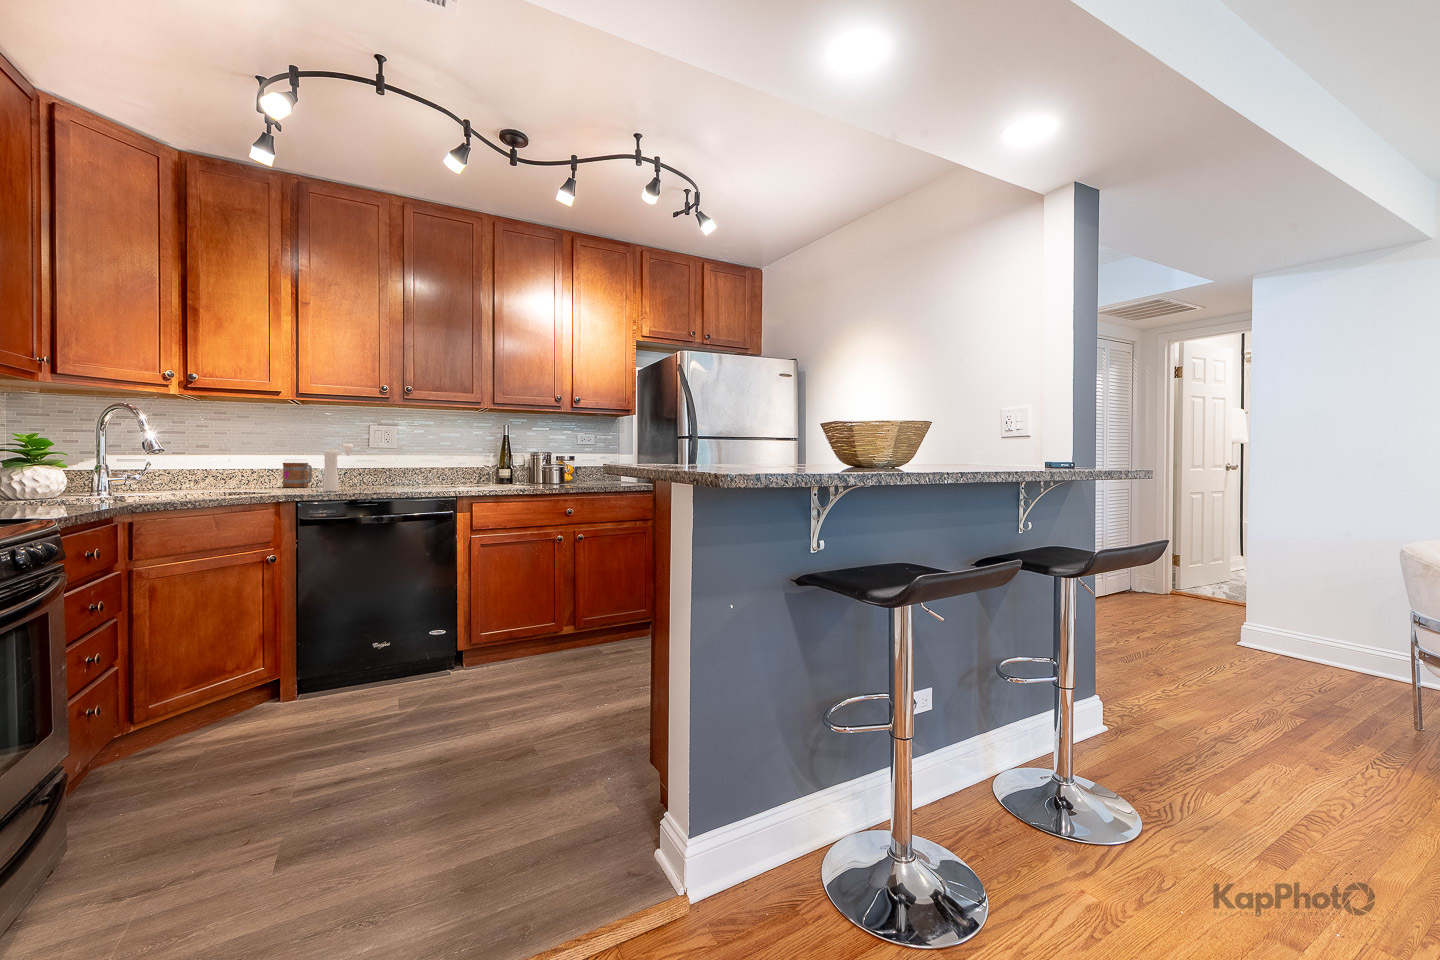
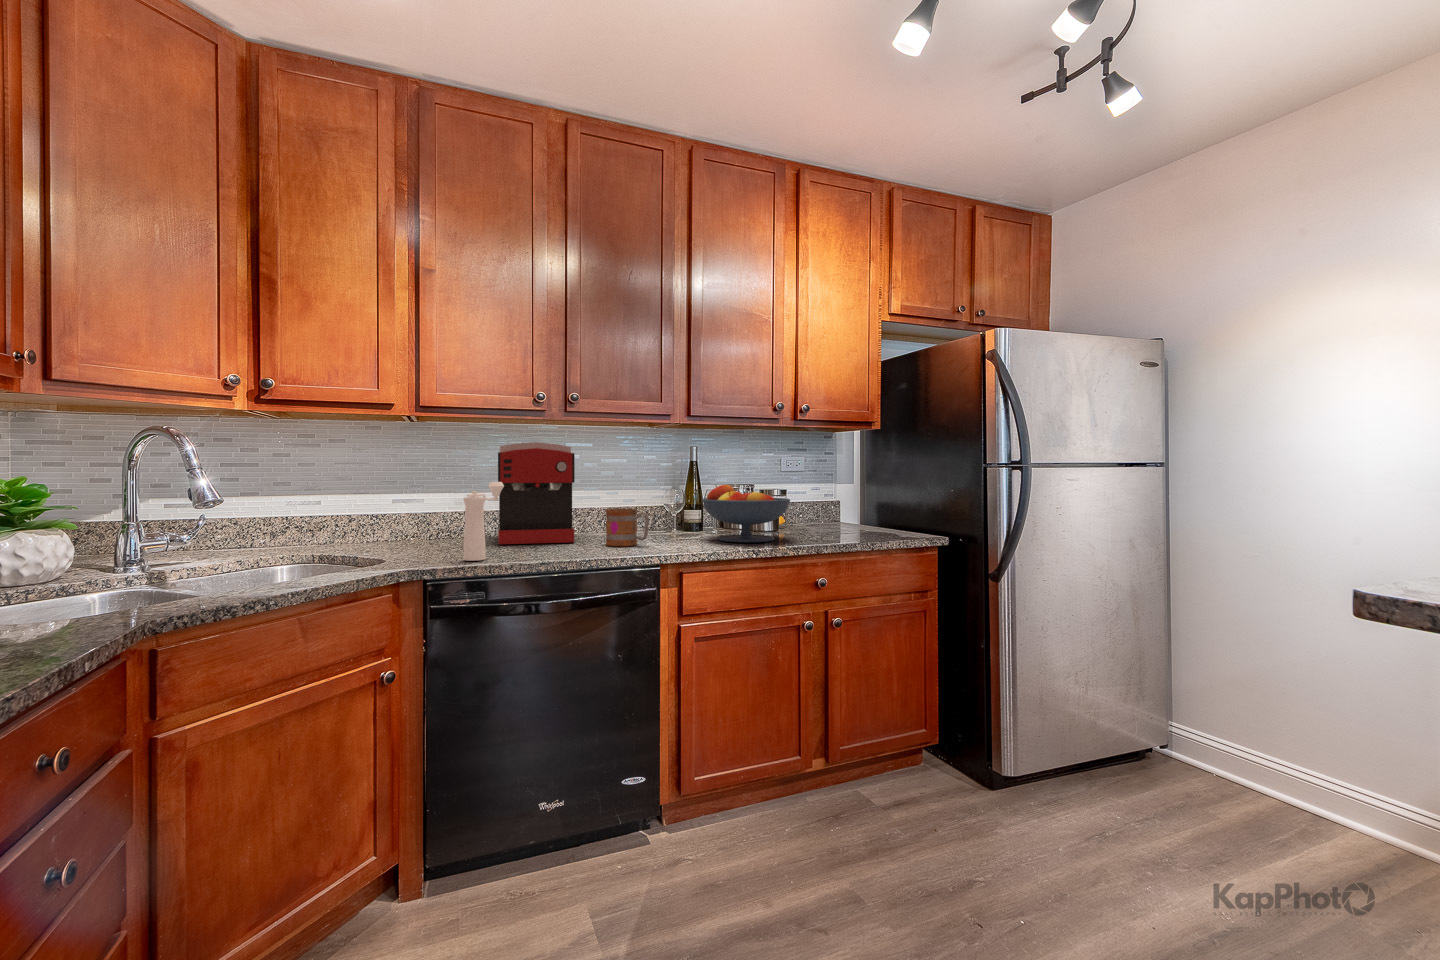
coffee maker: none [354,420,413,487] -> present [498,442,575,544]
fruit bowl: none [500,450,561,487] -> present [702,485,790,542]
mug: present [283,463,312,487] -> present [606,508,649,546]

